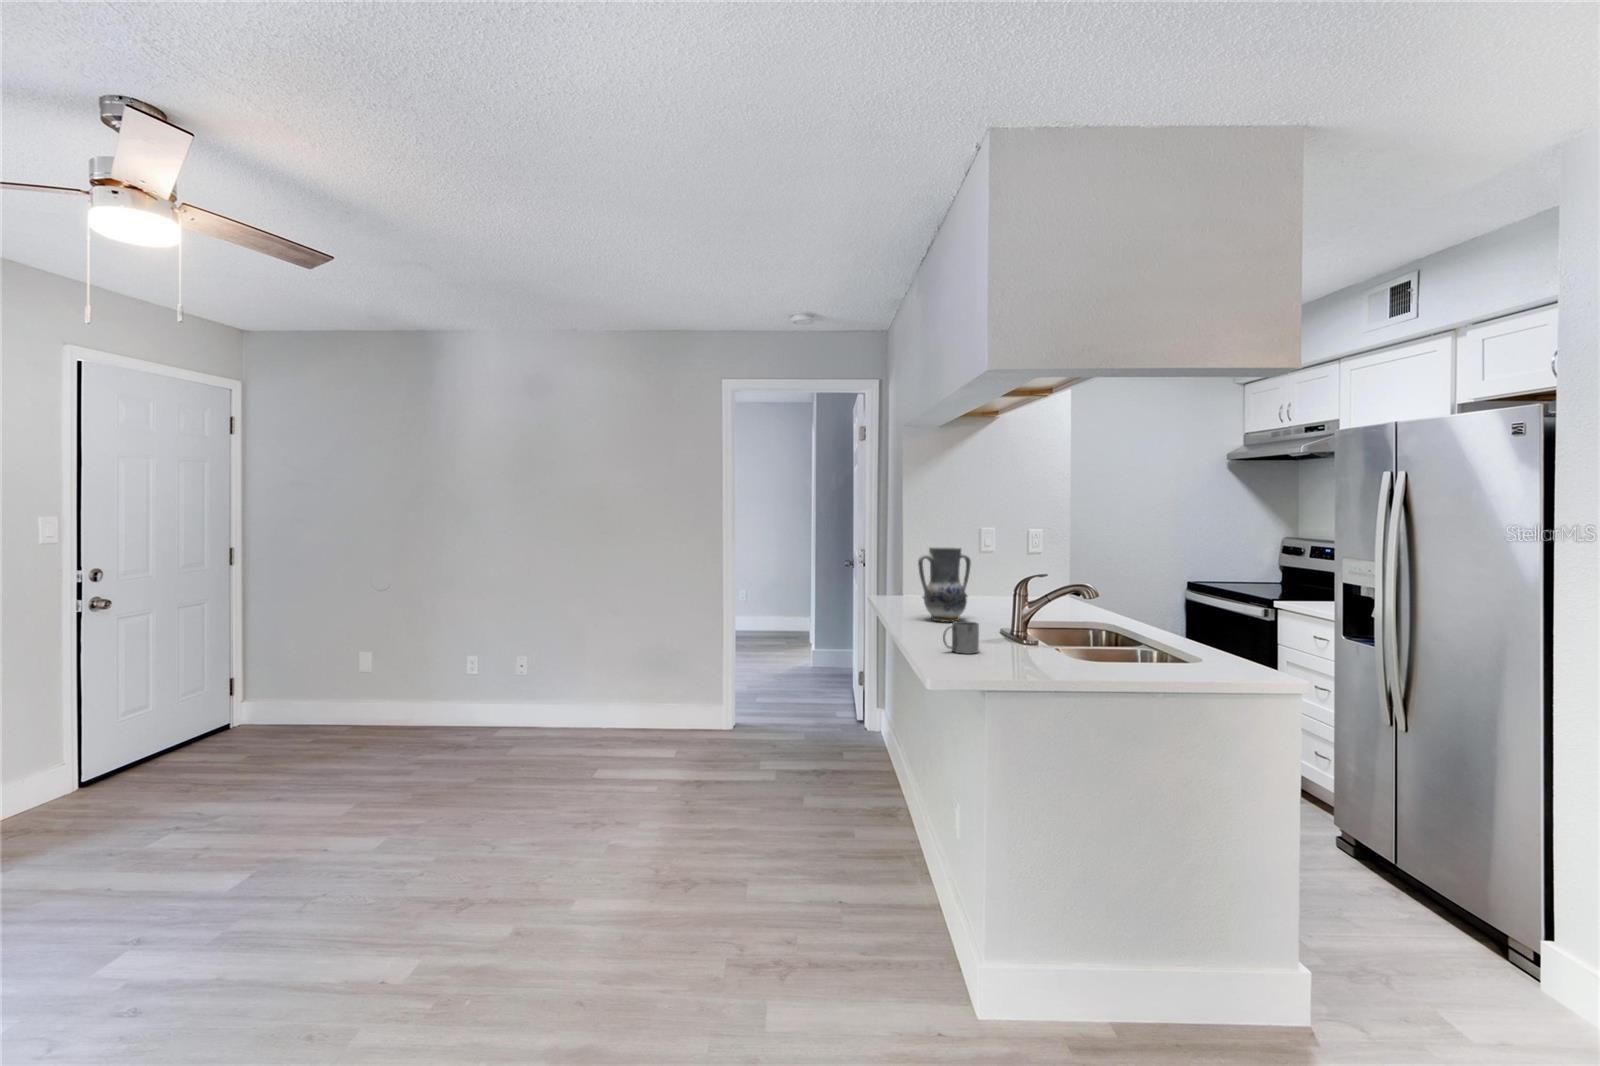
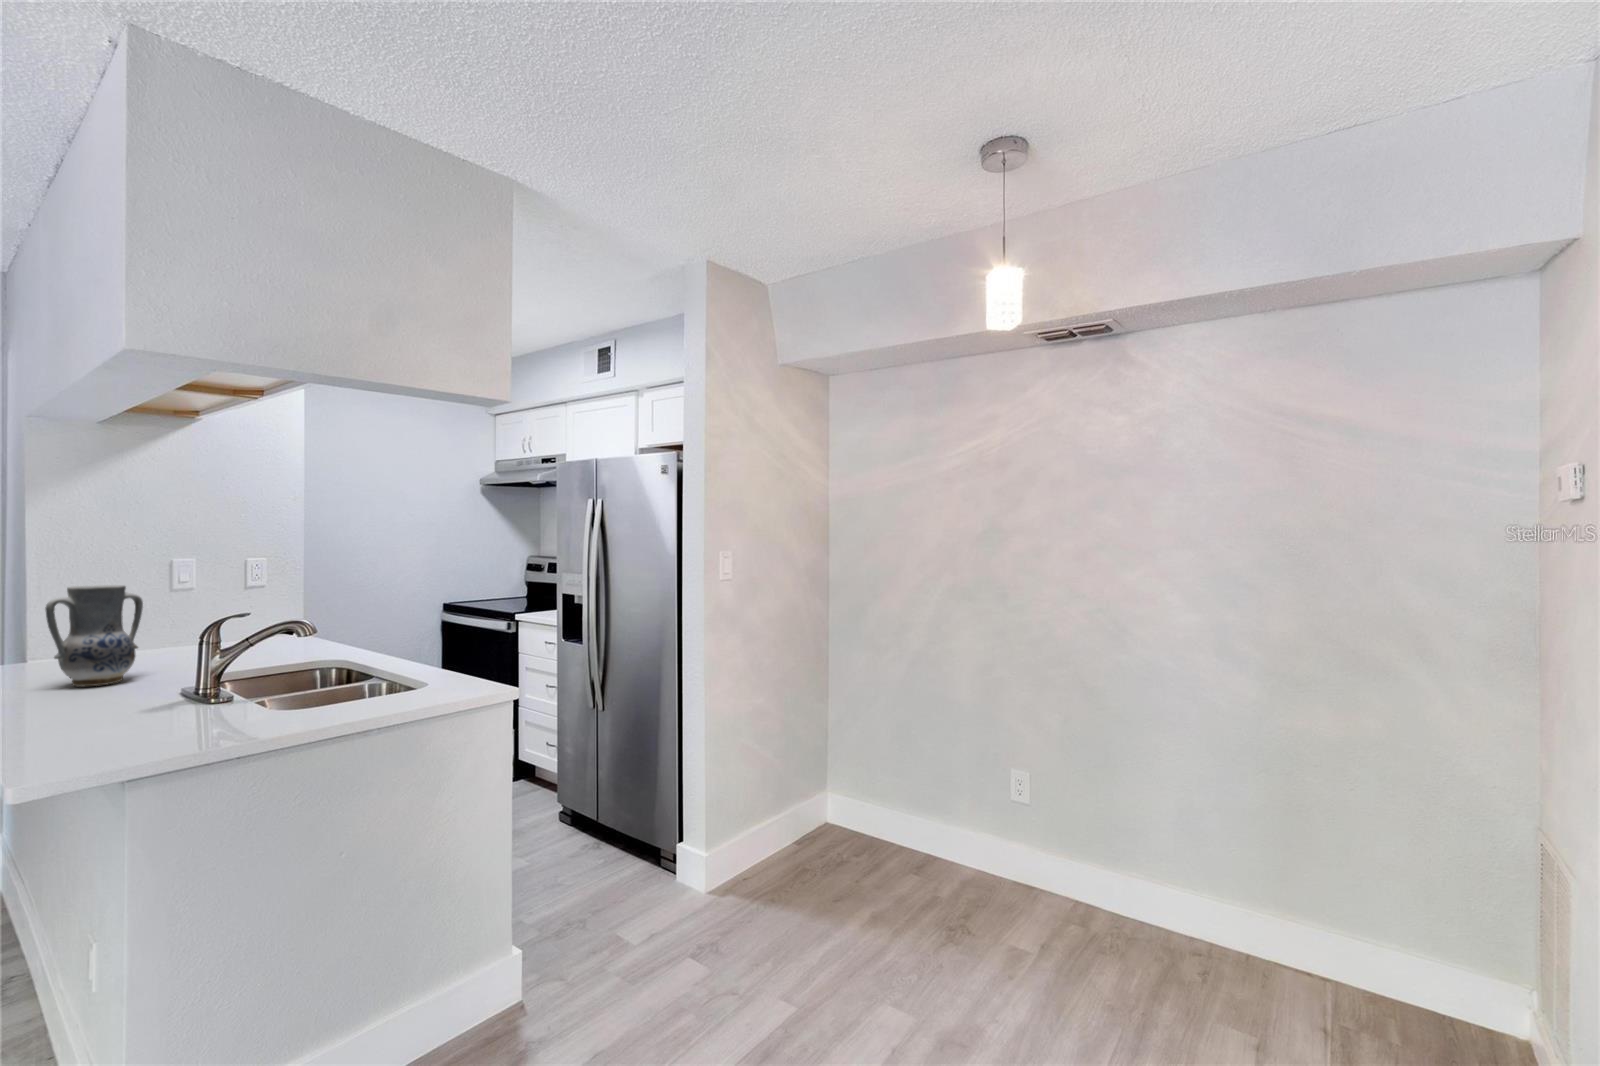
mug: present [943,621,979,654] -> none [71,686,136,732]

